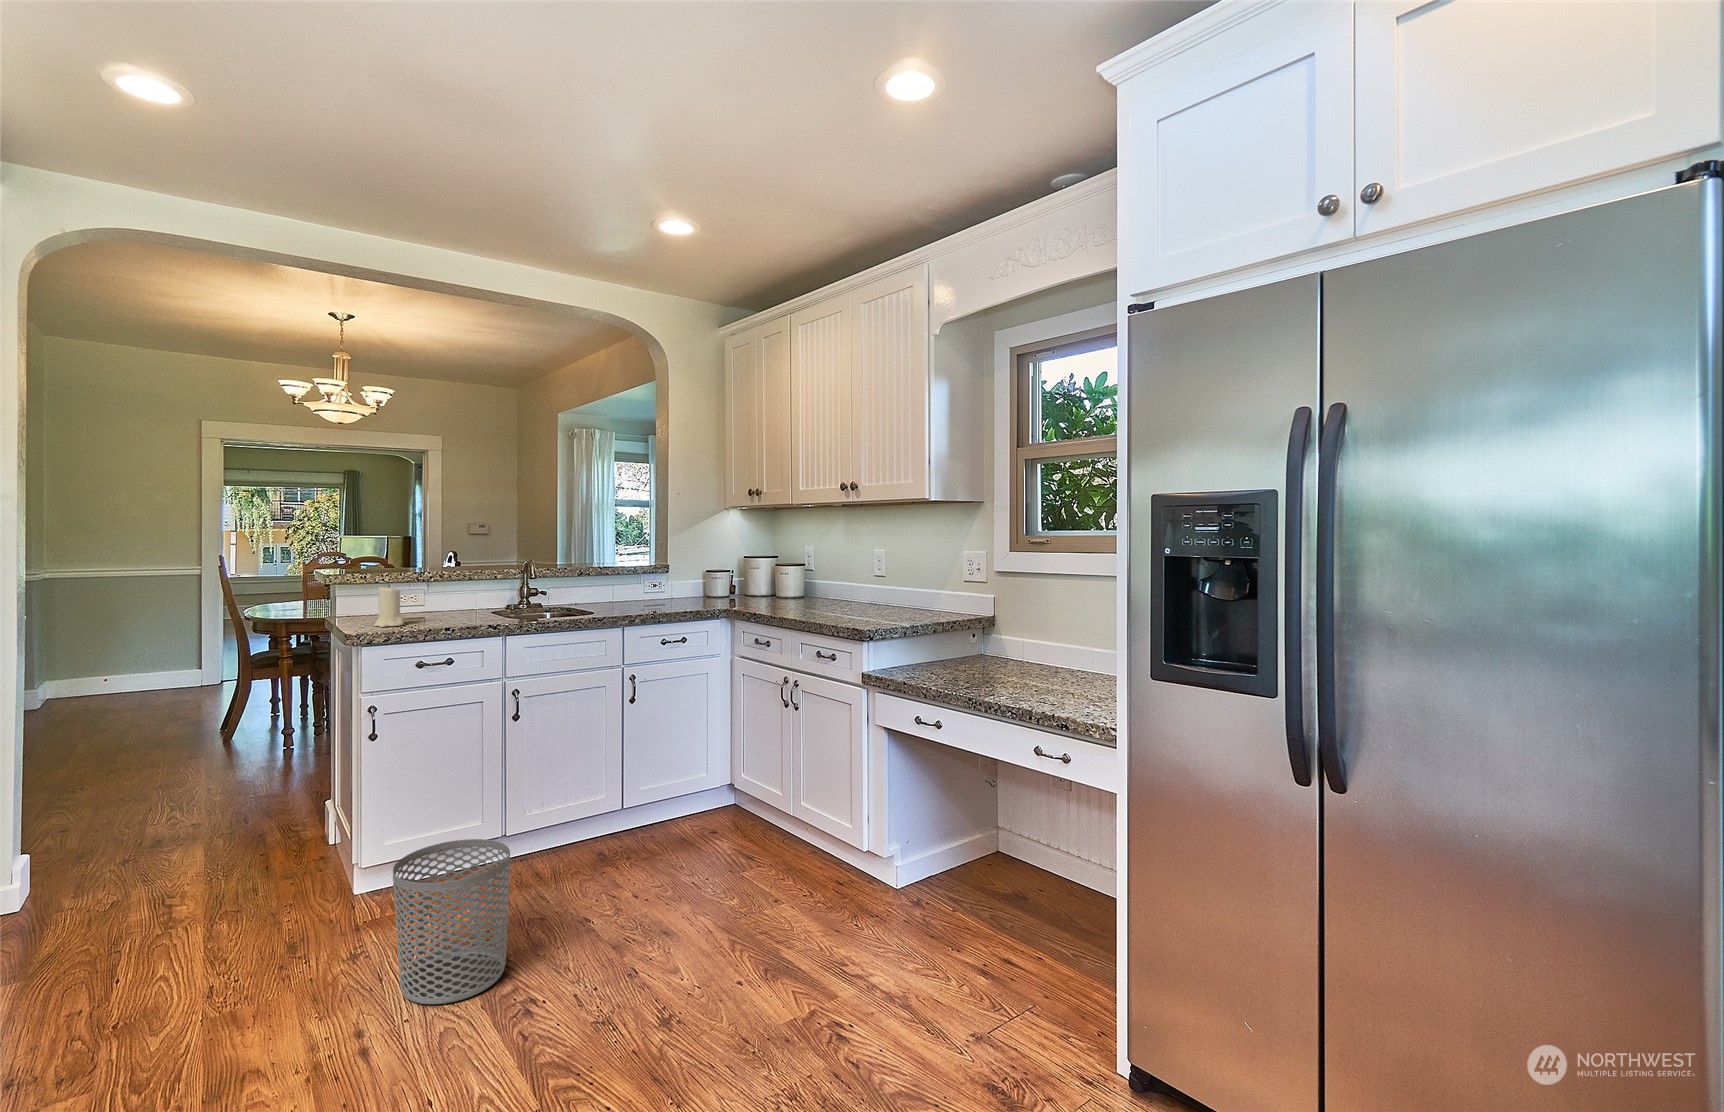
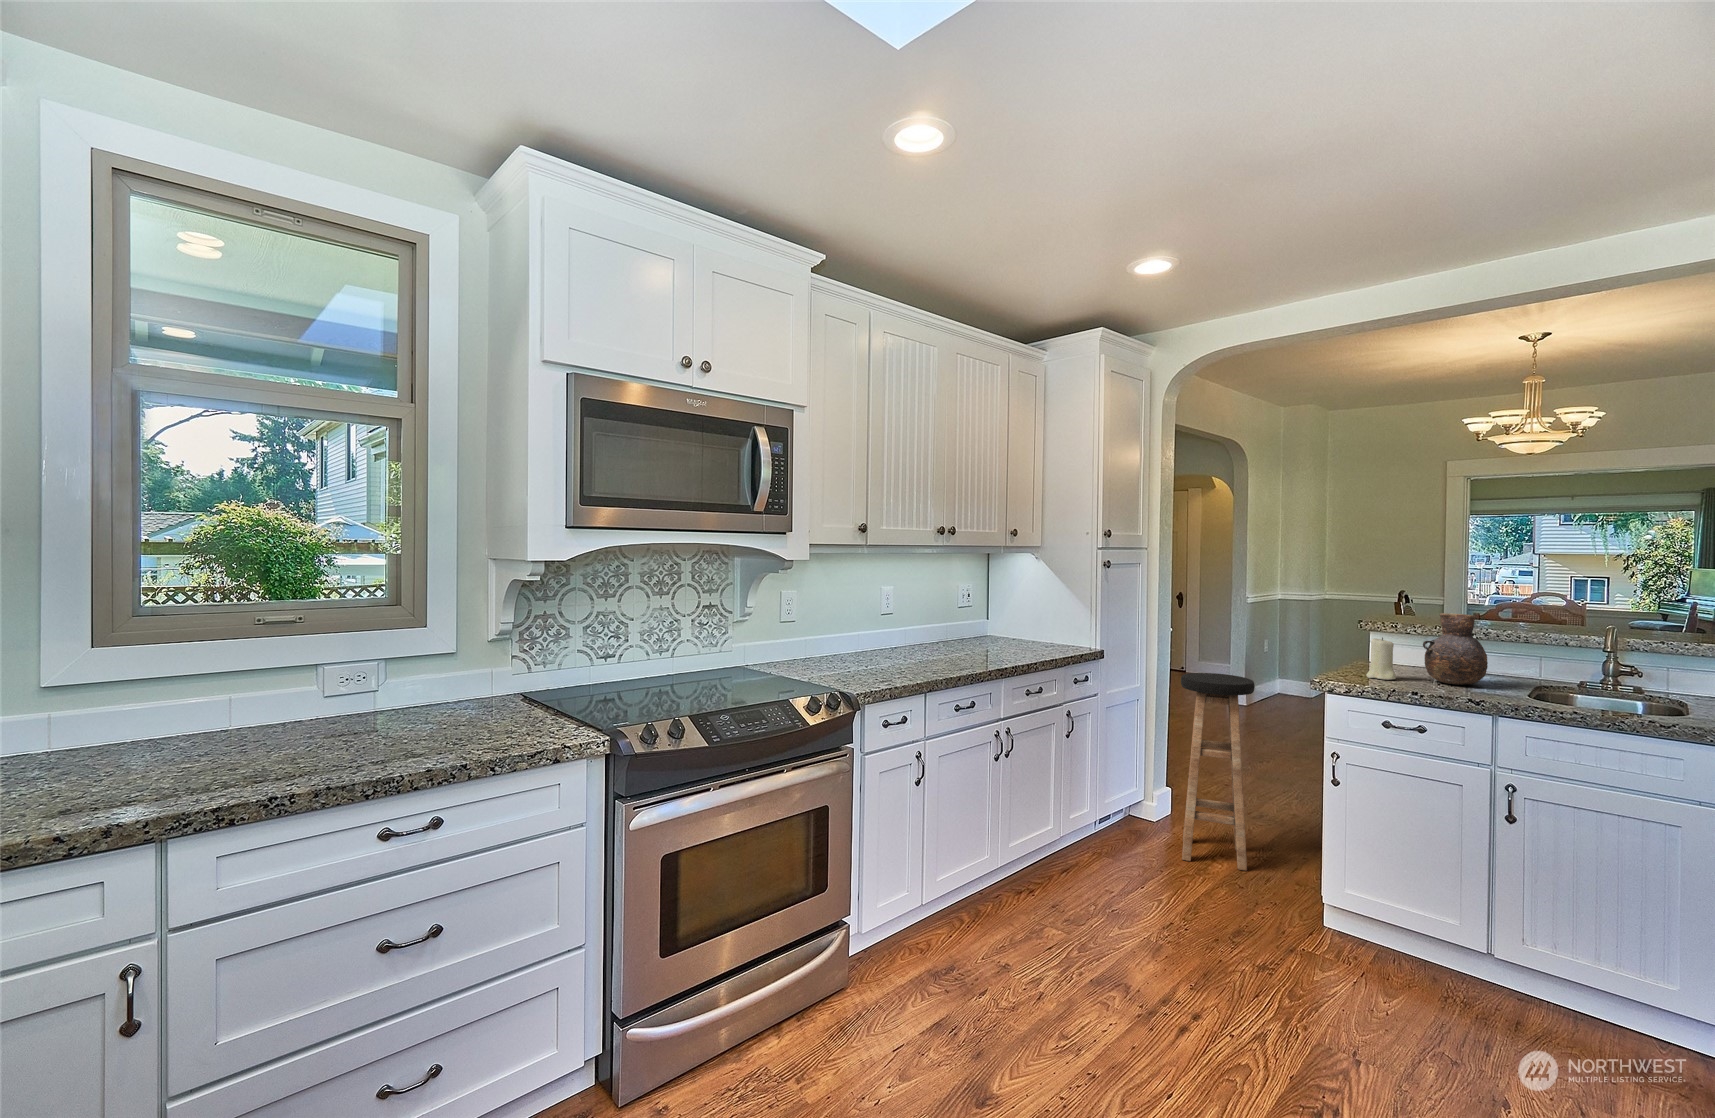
vase: none [416,556,468,621] -> present [1423,613,1488,685]
bar stool: none [93,661,222,926] -> present [1181,673,1255,871]
waste bin: present [393,839,510,1004] -> none [1246,893,1369,1069]

